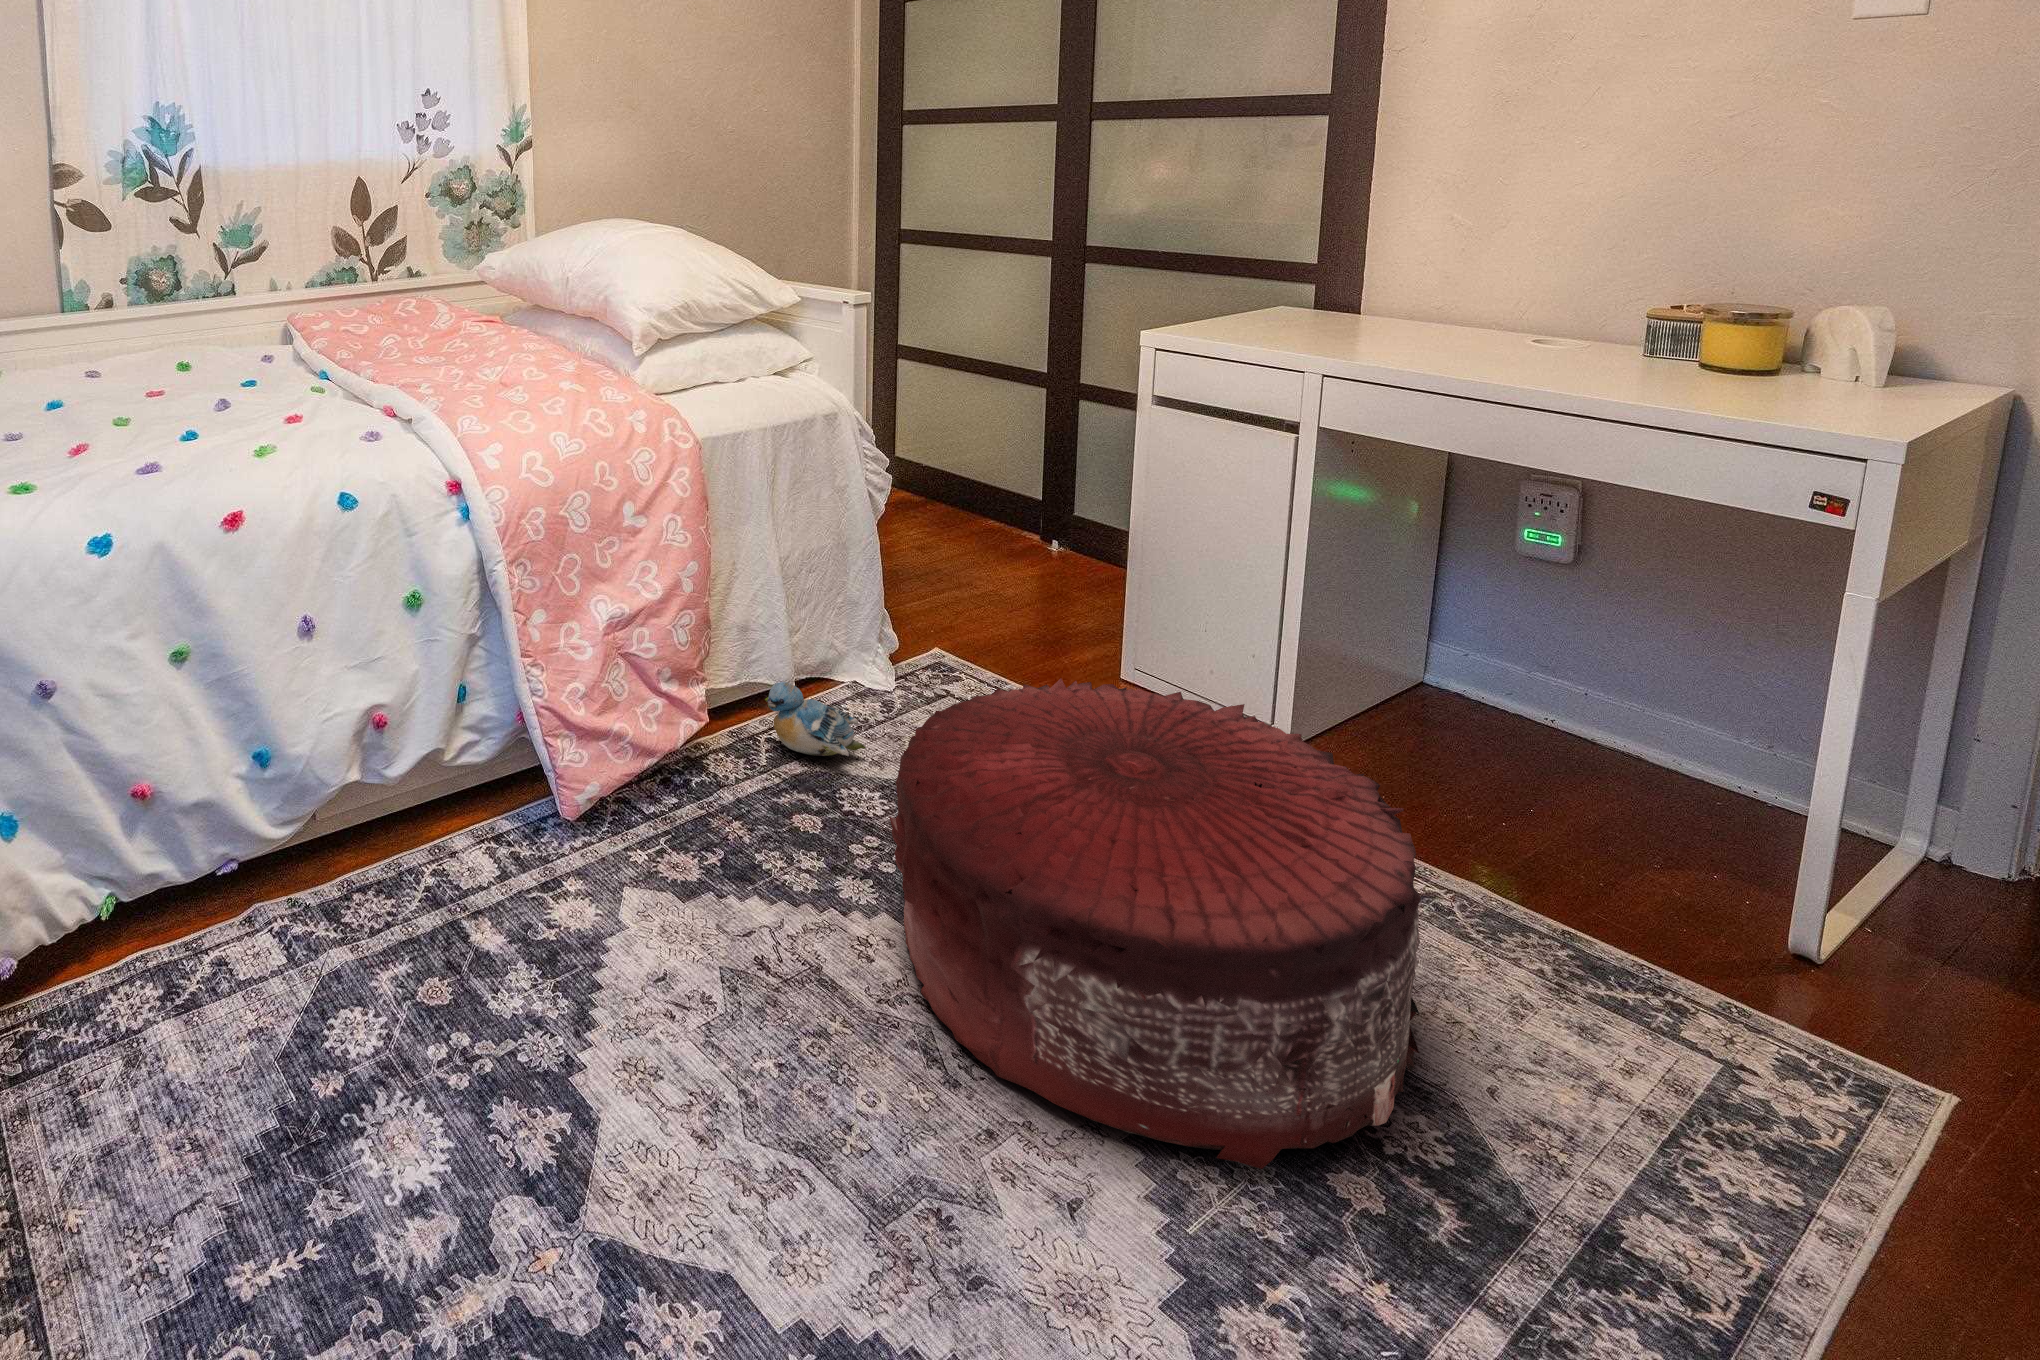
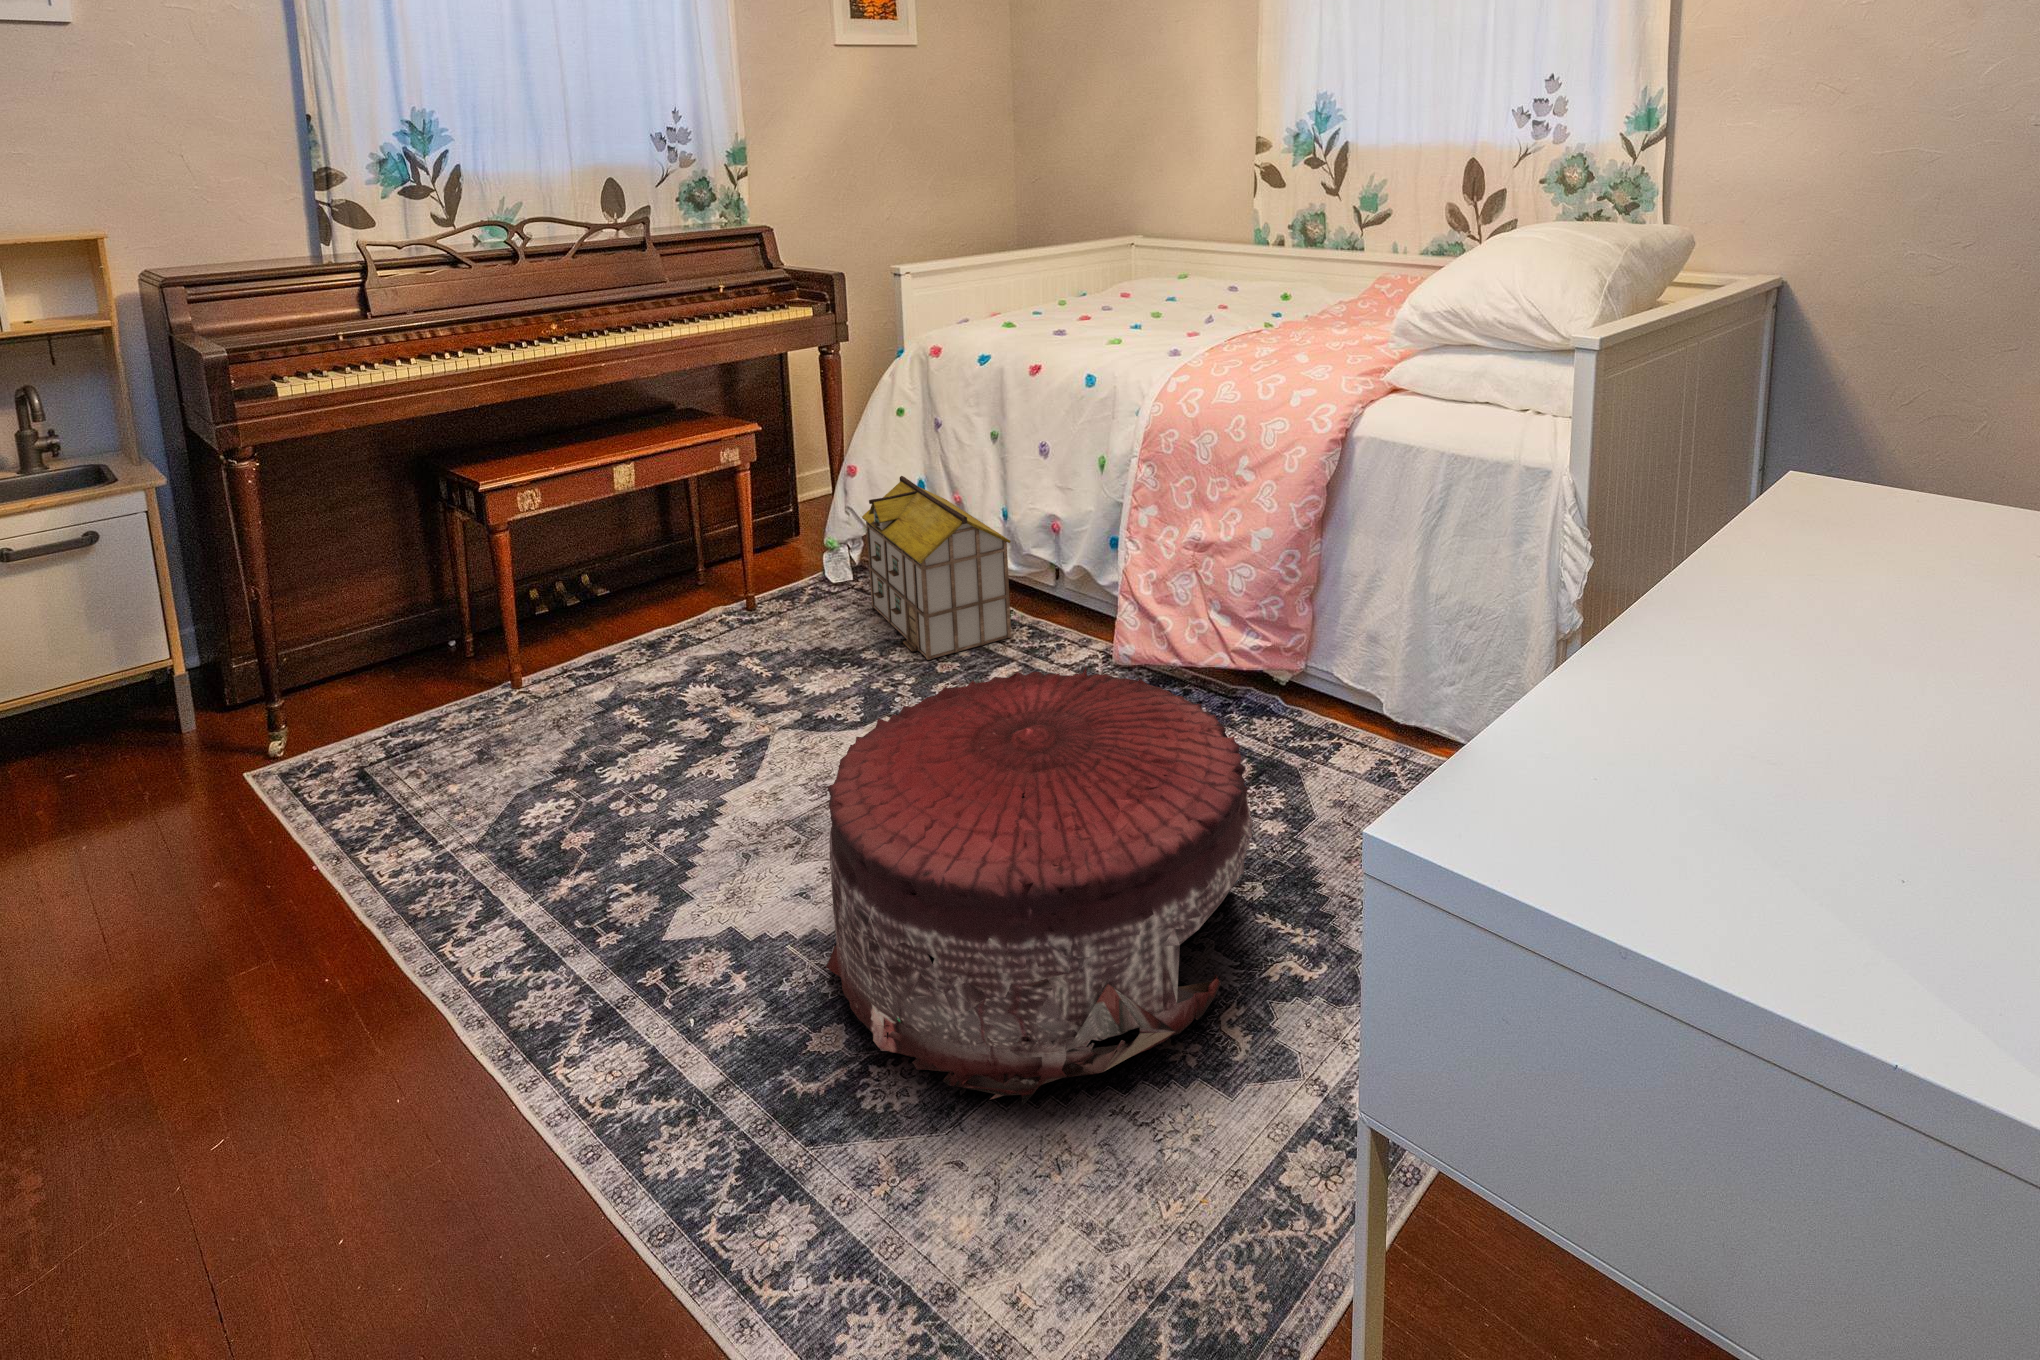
plush toy: present [765,682,866,756] -> none [1282,678,1350,776]
toy house: none [124,746,429,1062] -> present [862,476,1011,660]

